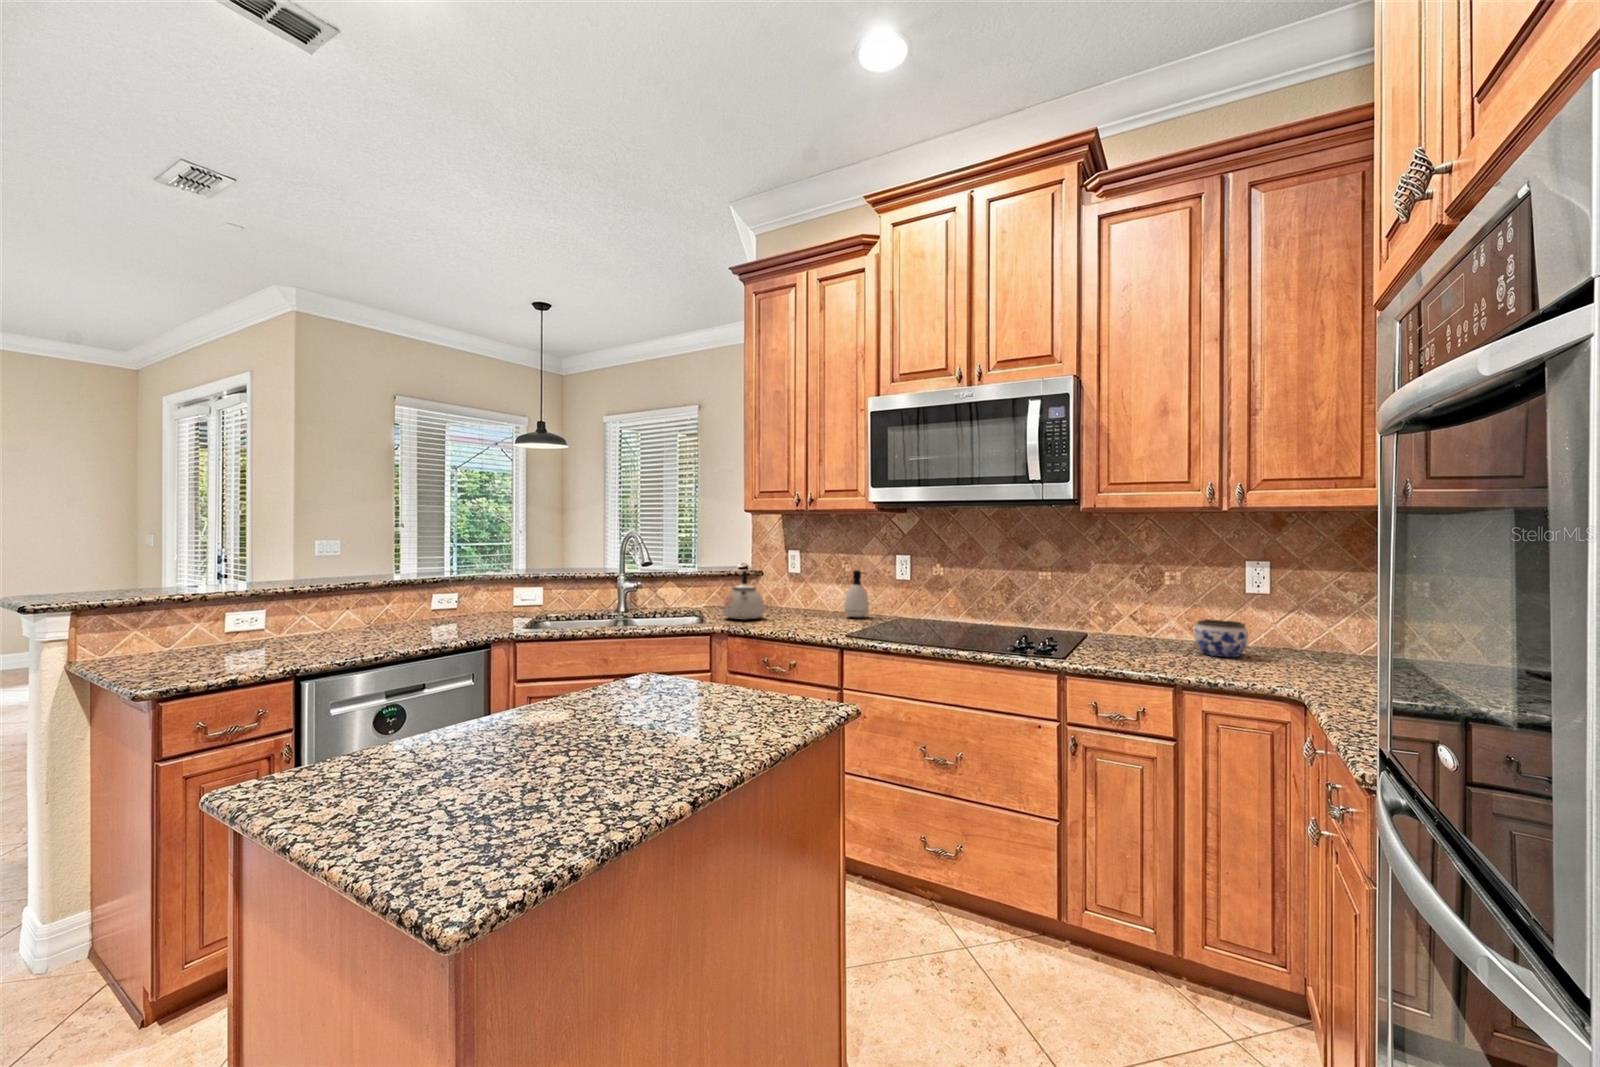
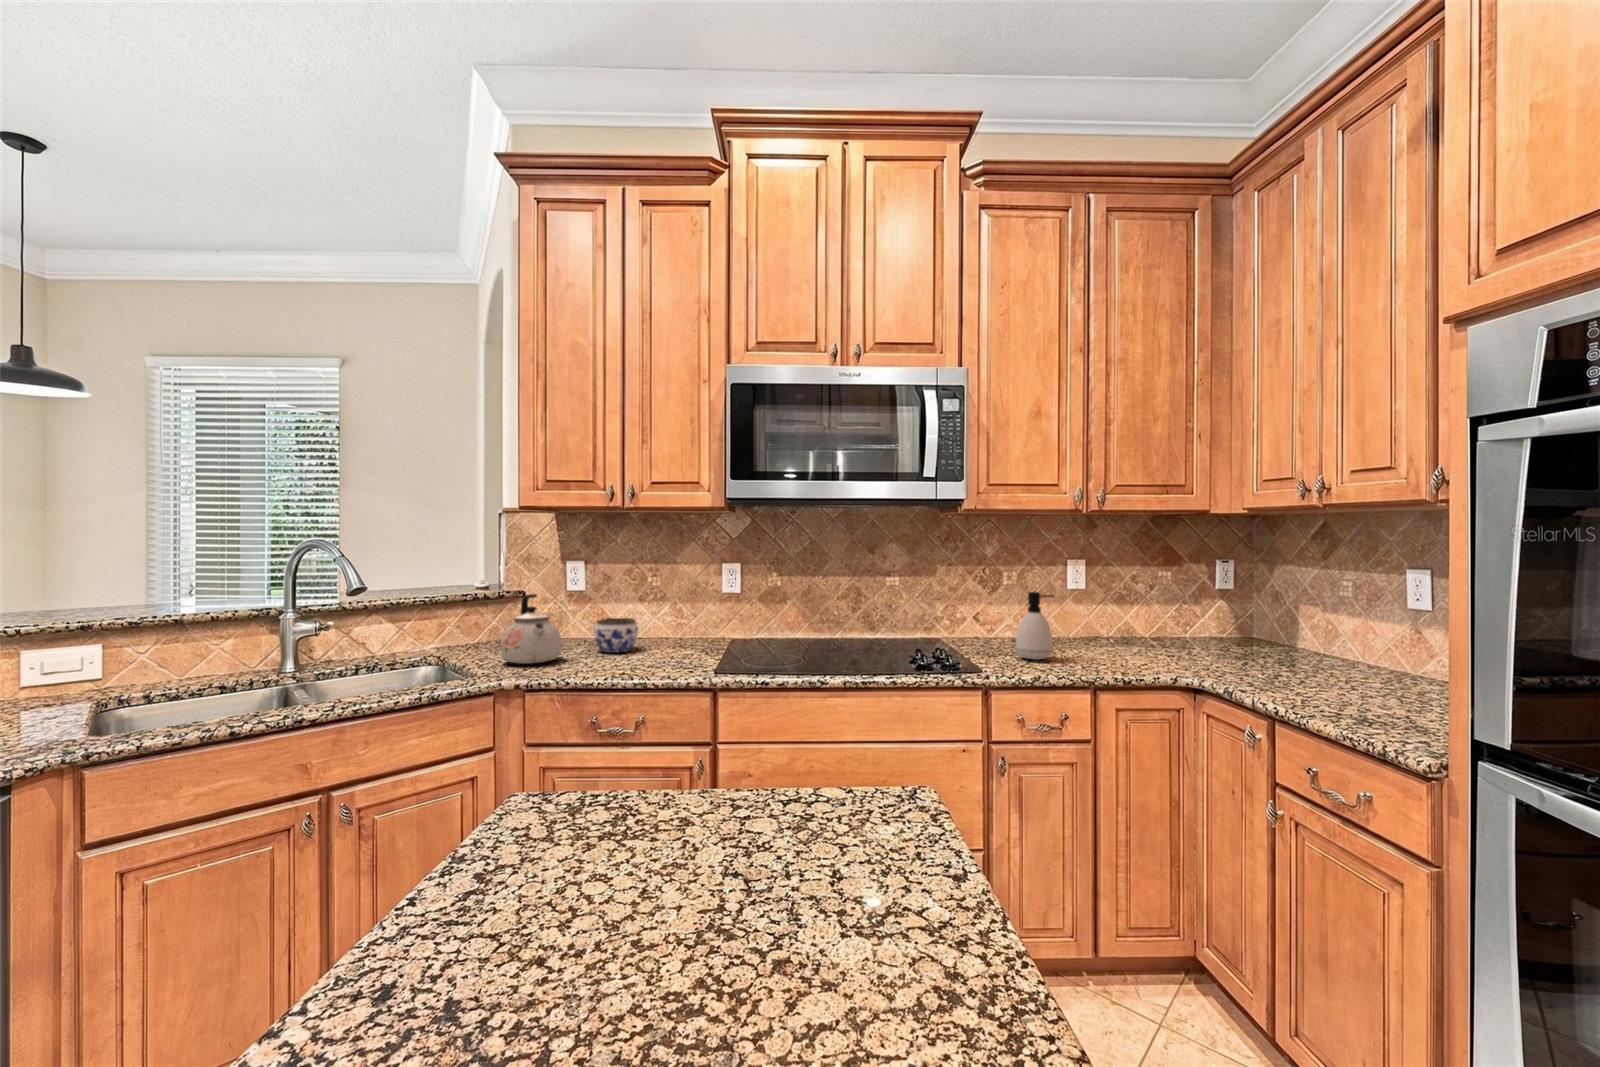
soap dispenser: present [844,570,869,617] -> present [1016,592,1054,660]
jar: present [1194,619,1248,657] -> present [594,618,638,653]

